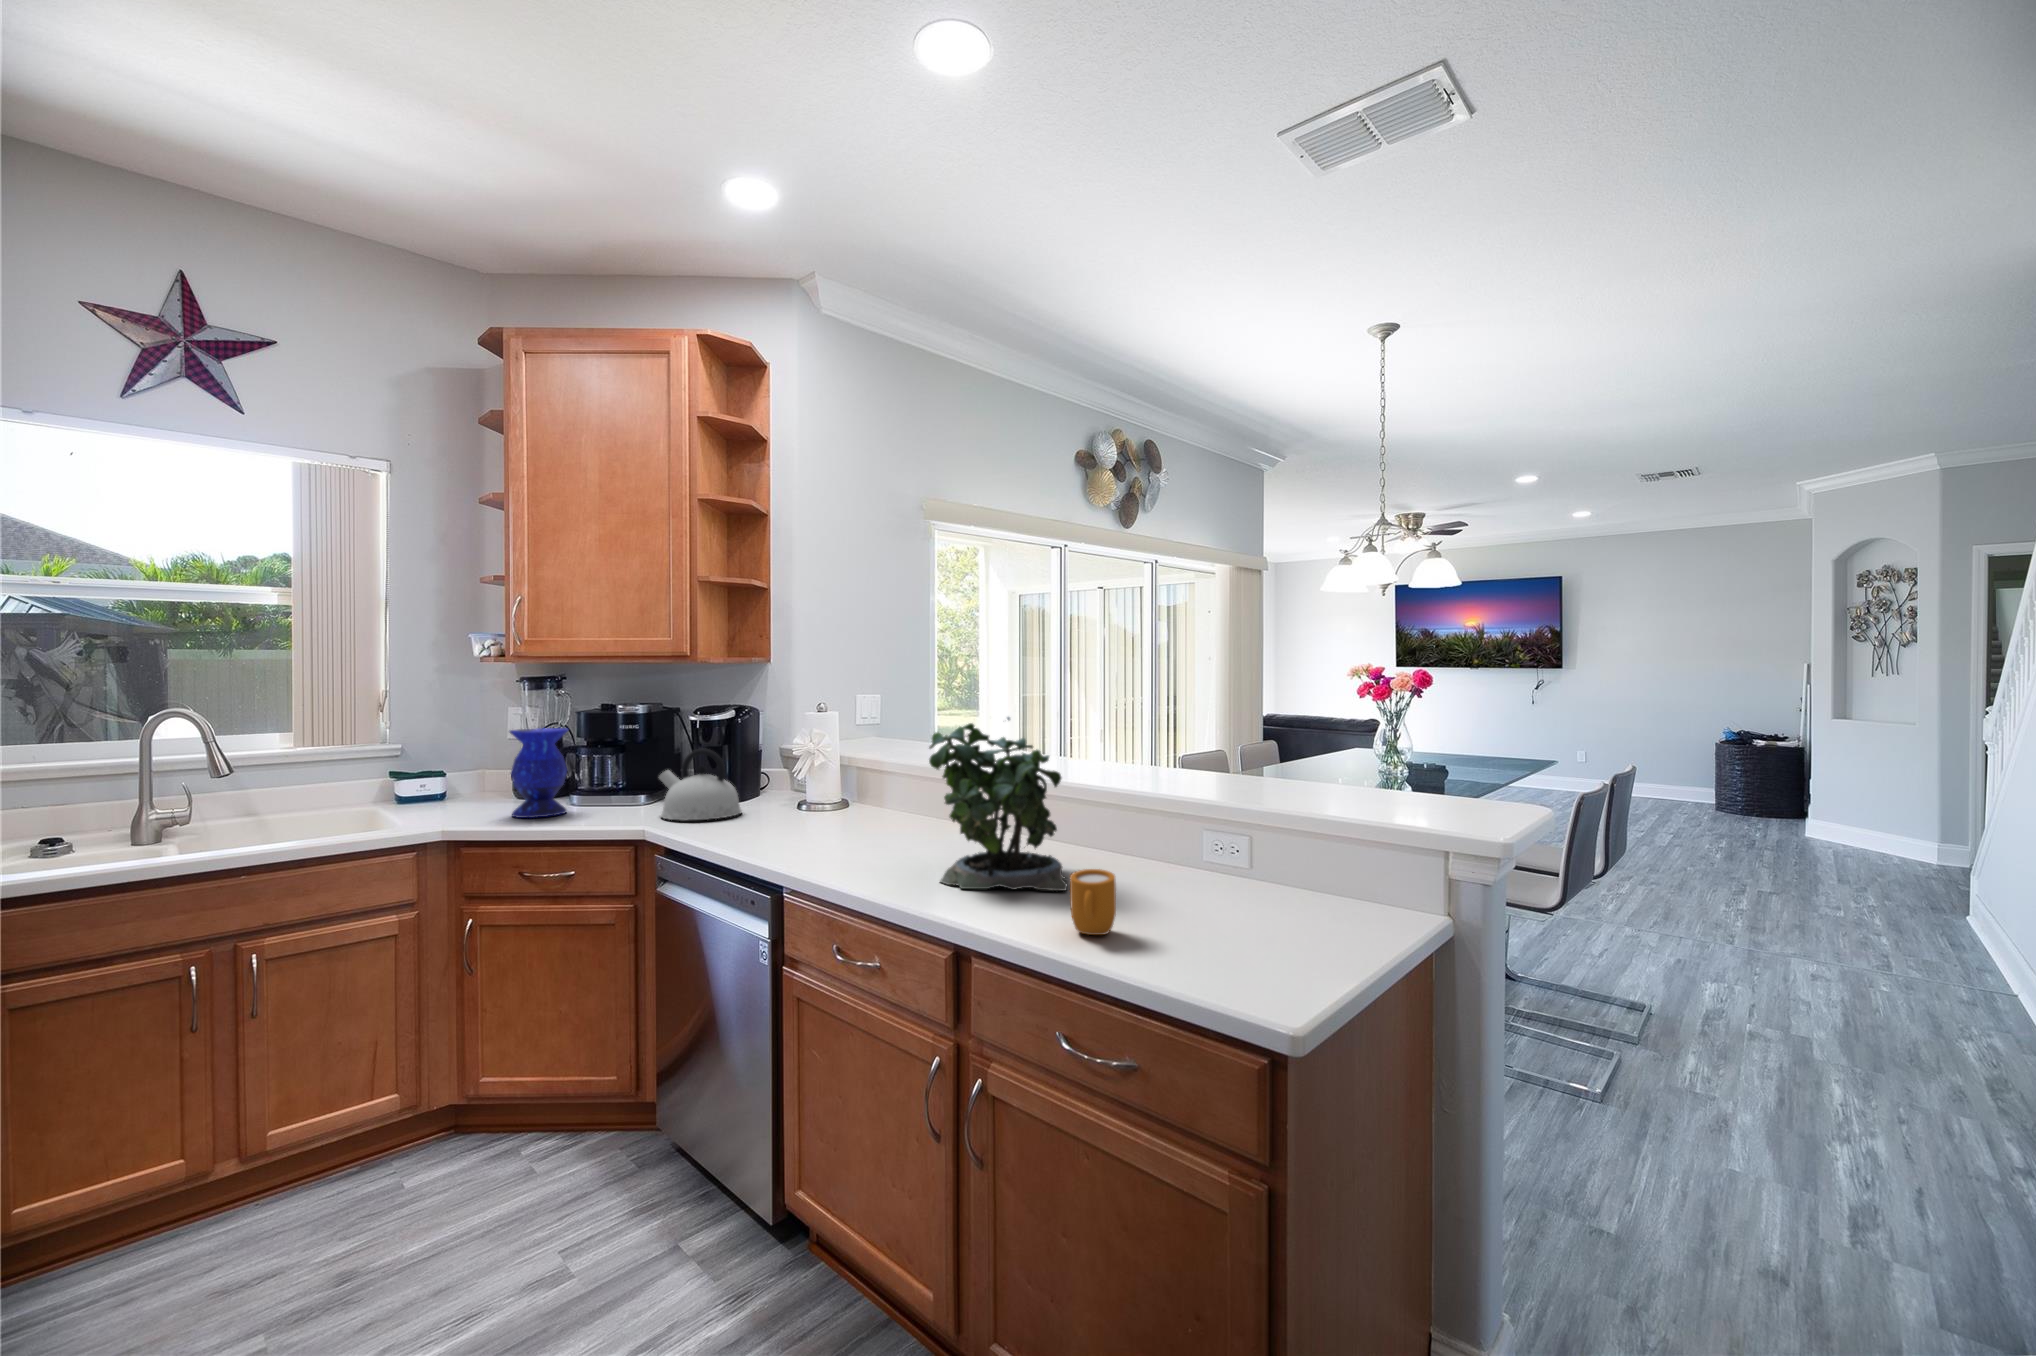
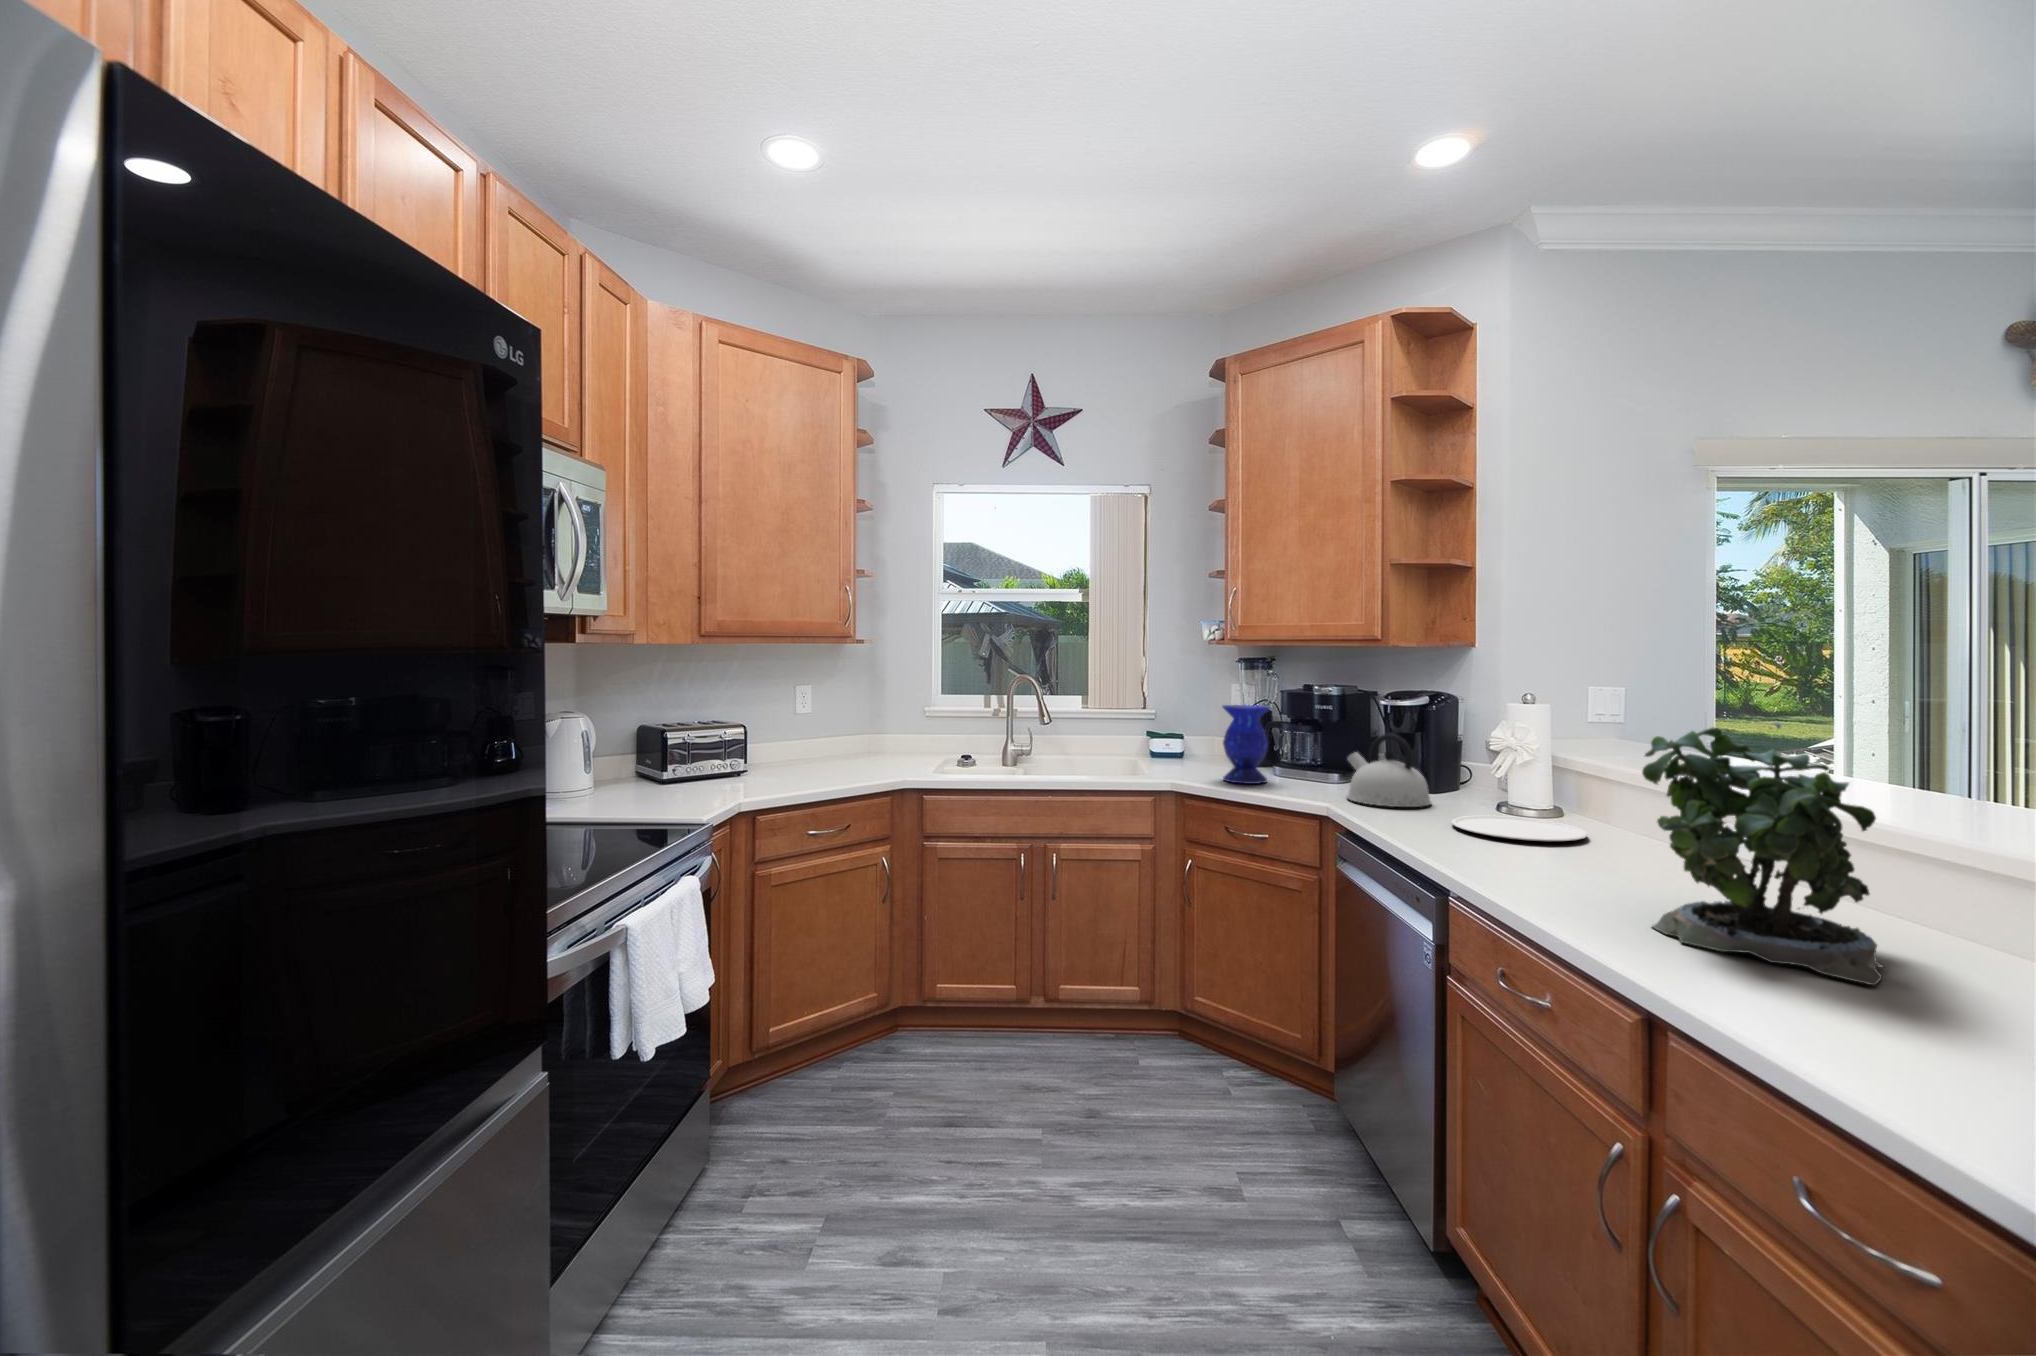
plate: none [767,813,873,833] -> present [1452,816,1588,841]
mug: present [1070,869,1116,935] -> none [1853,960,1954,1069]

